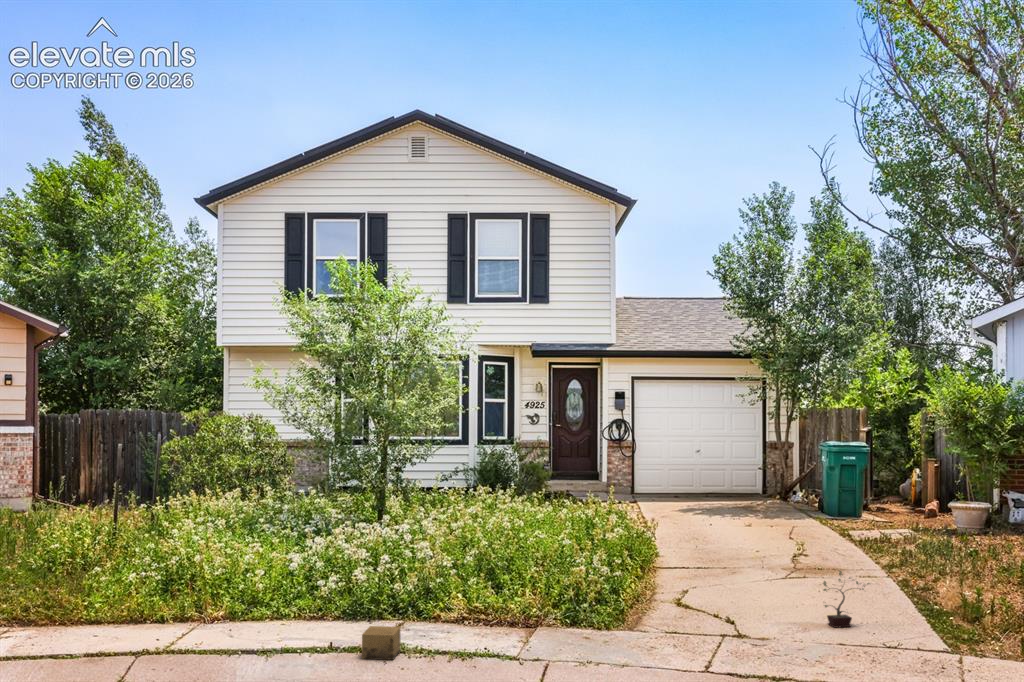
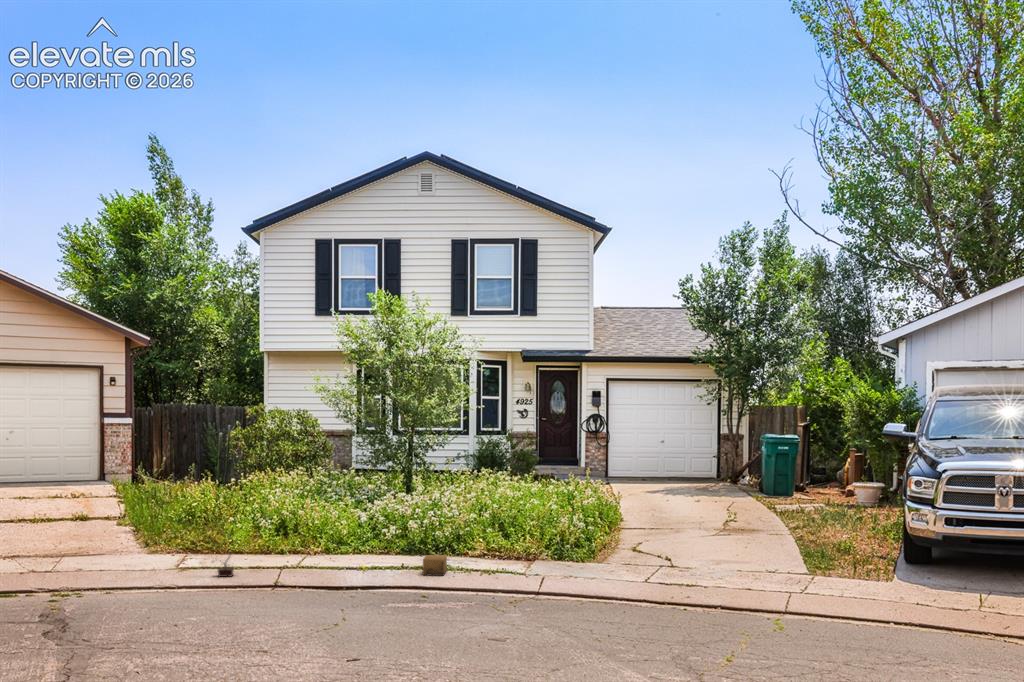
potted plant: present [823,571,869,628] -> present [213,536,234,577]

